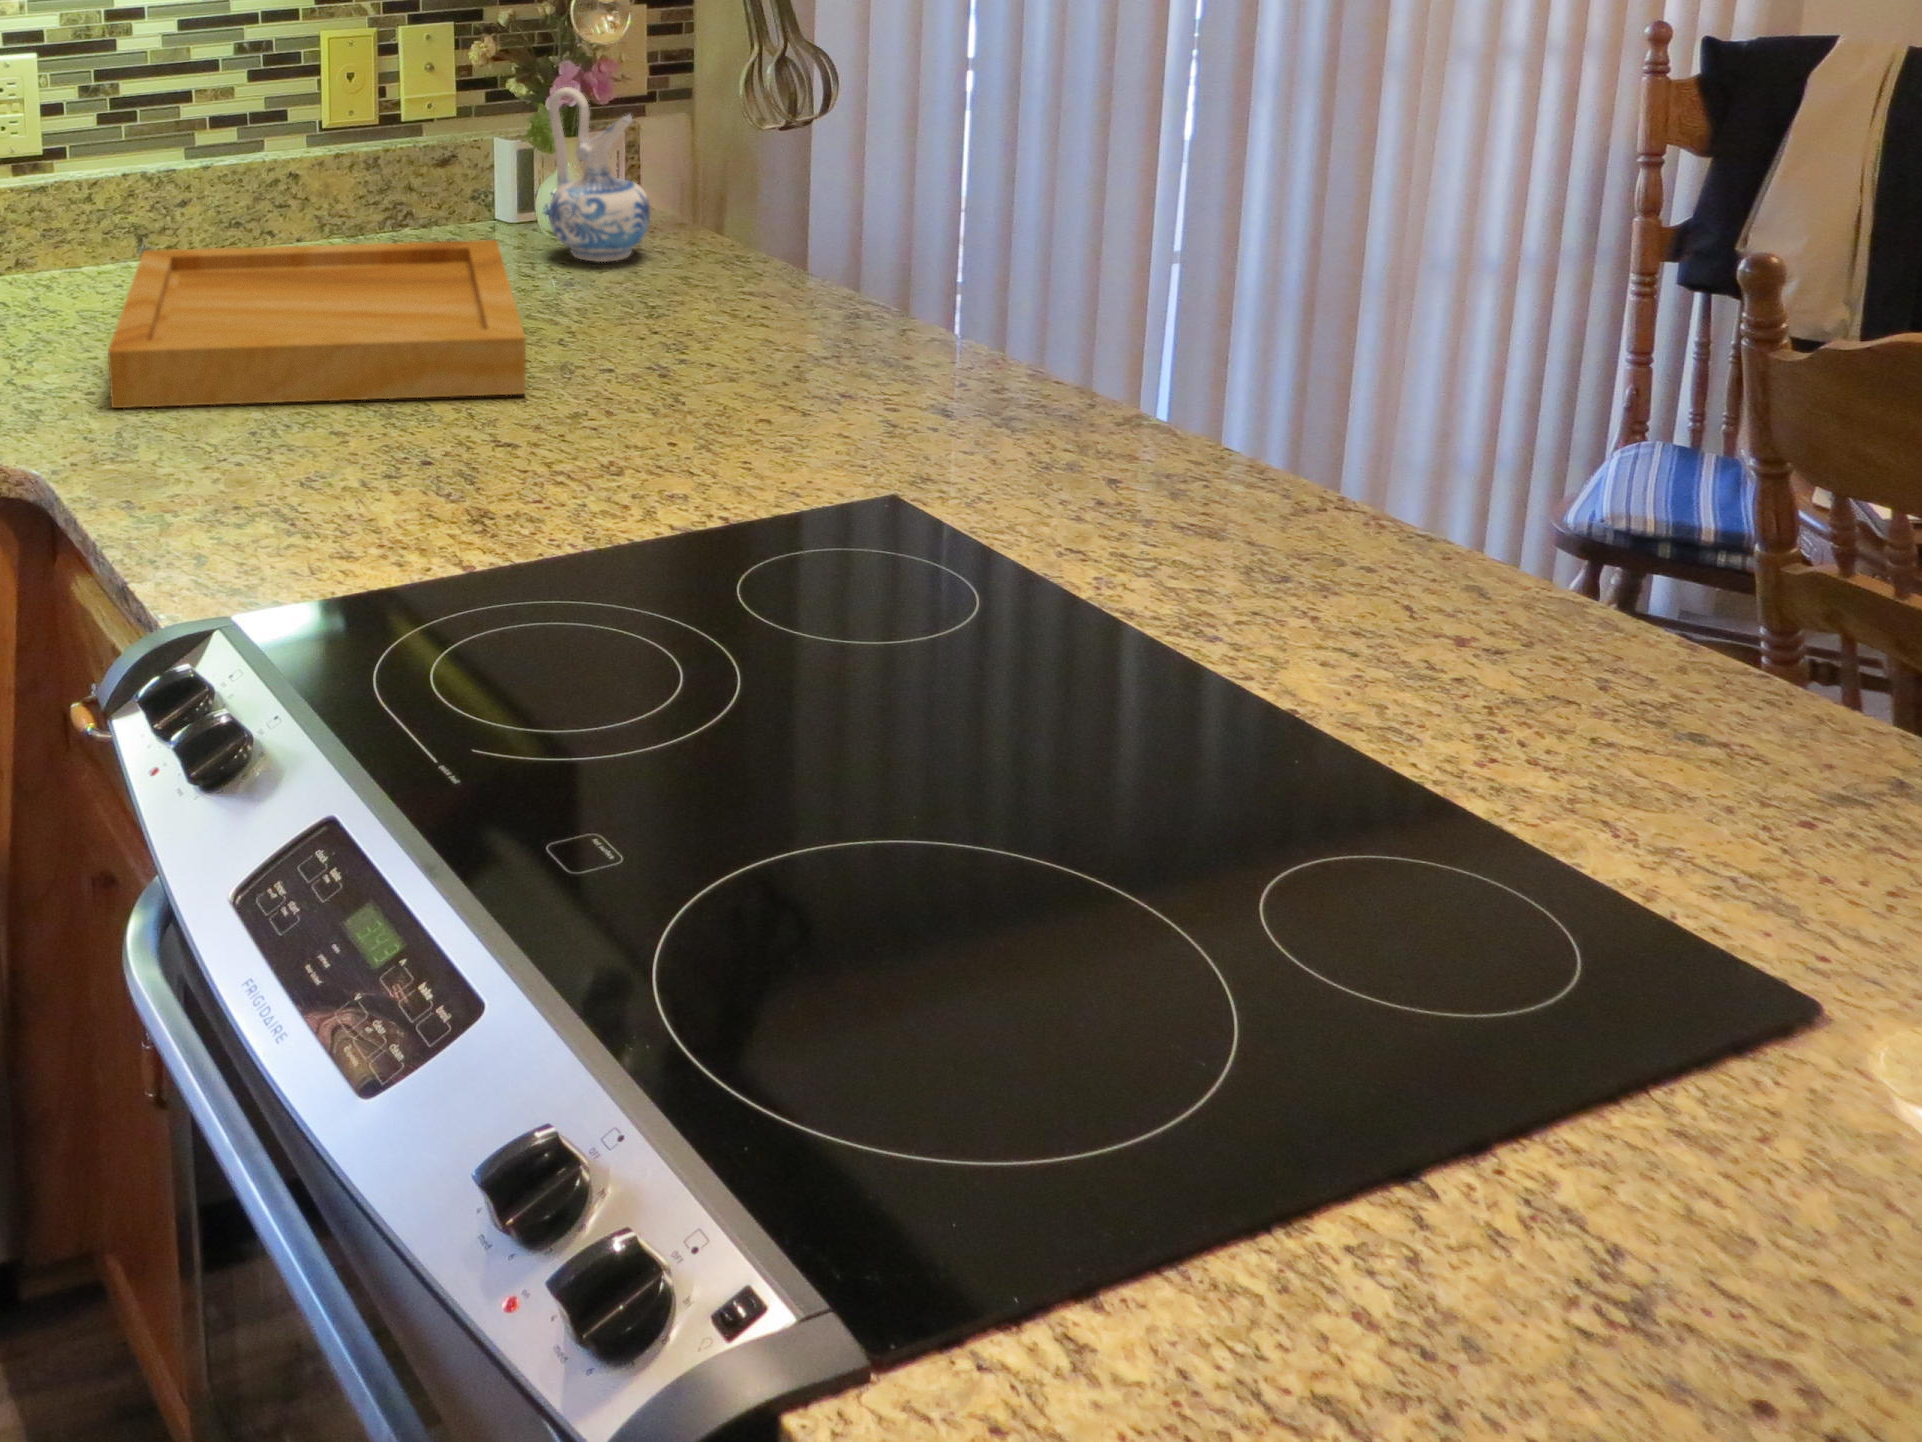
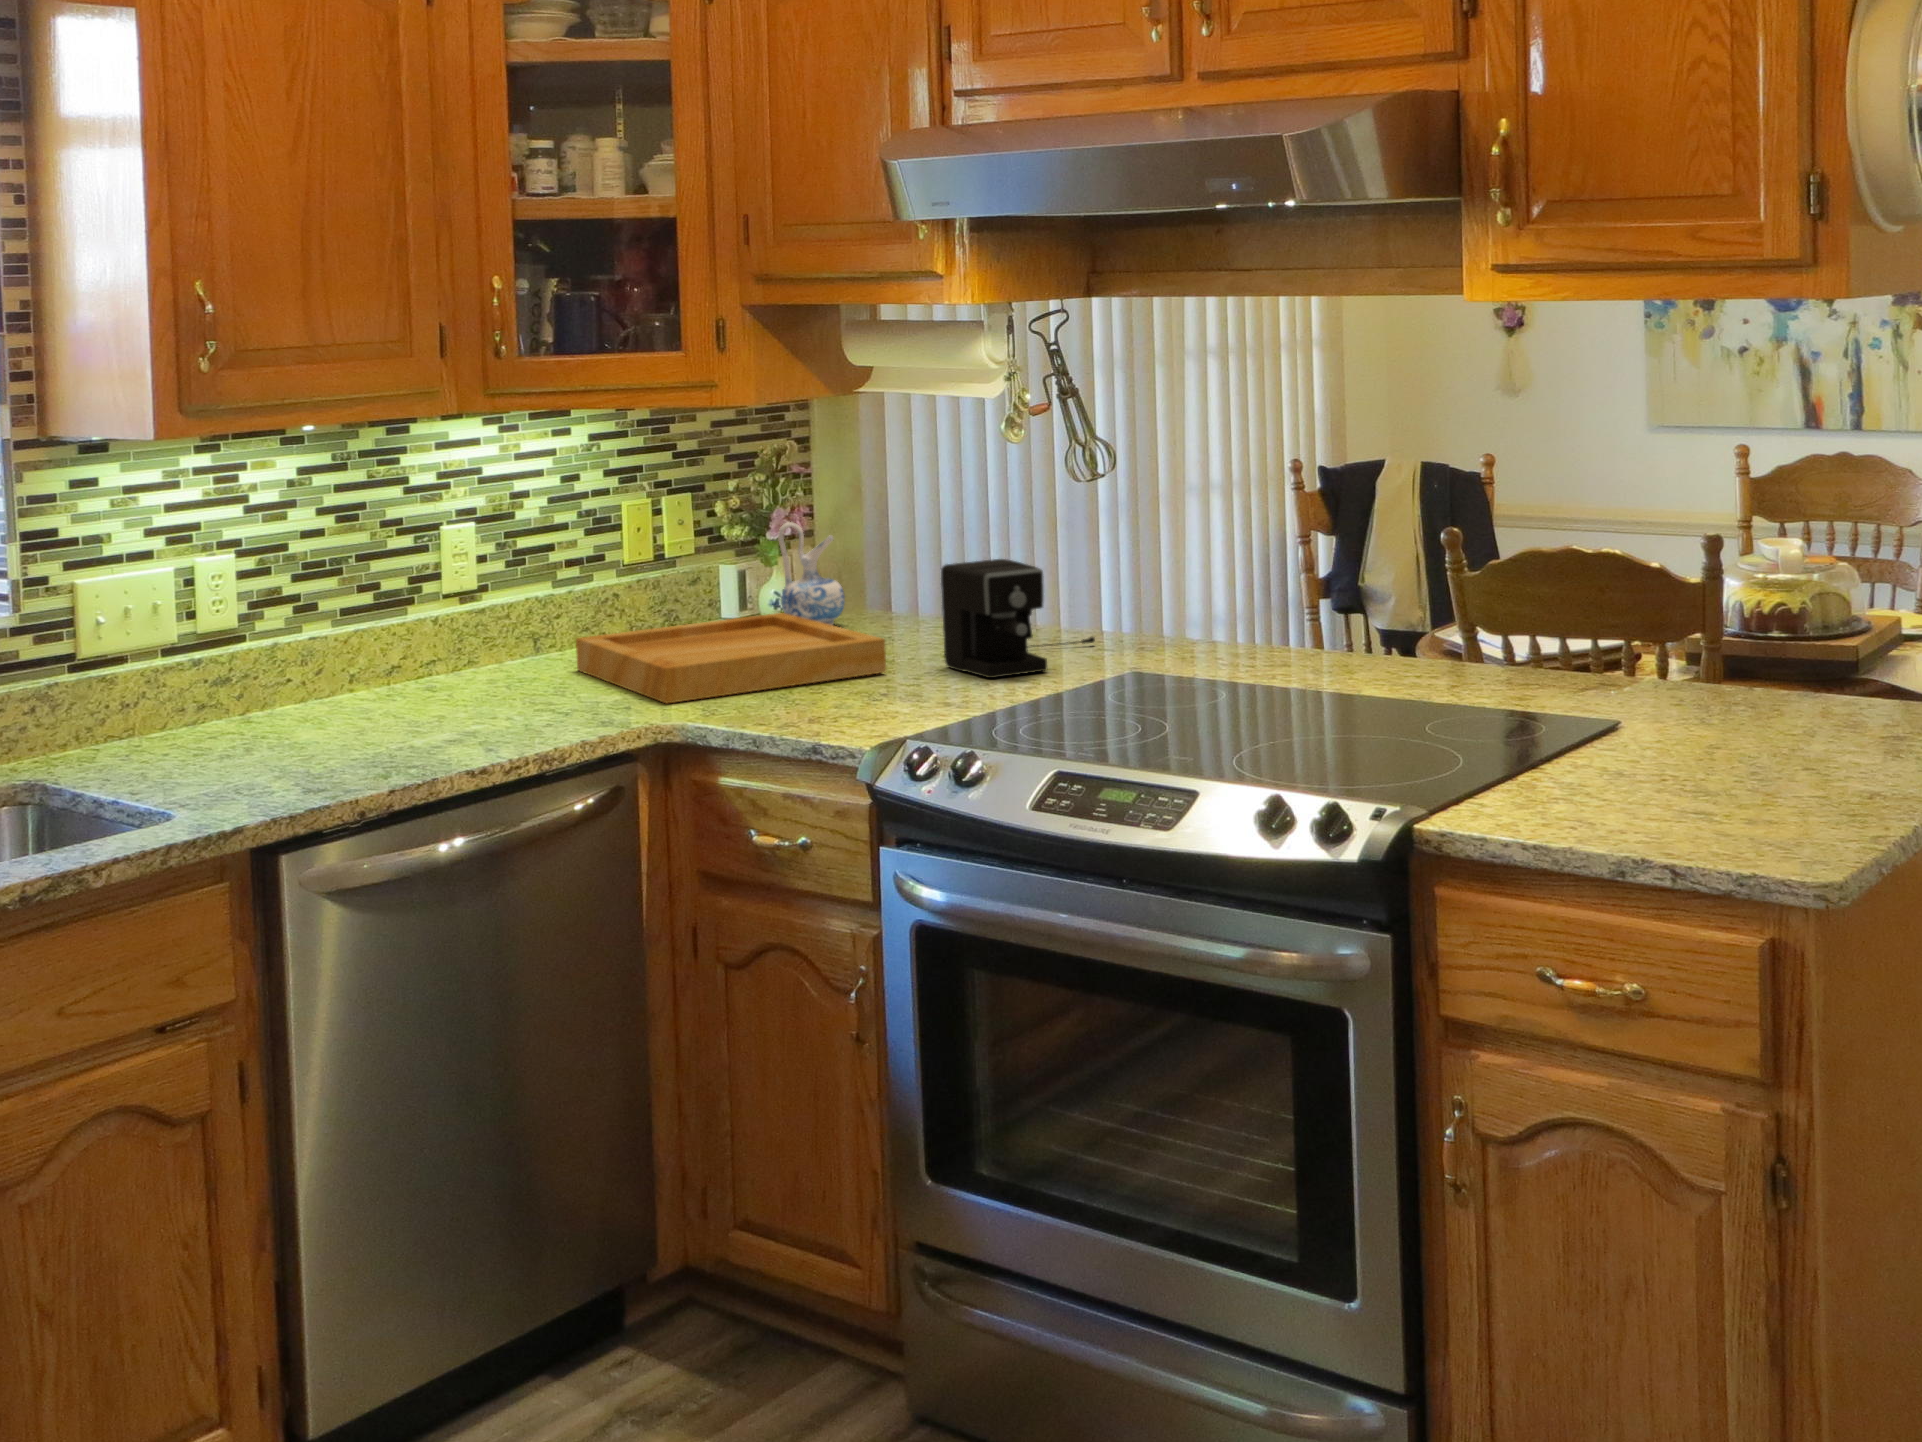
coffee maker: none [641,218,959,446] -> present [941,559,1095,678]

